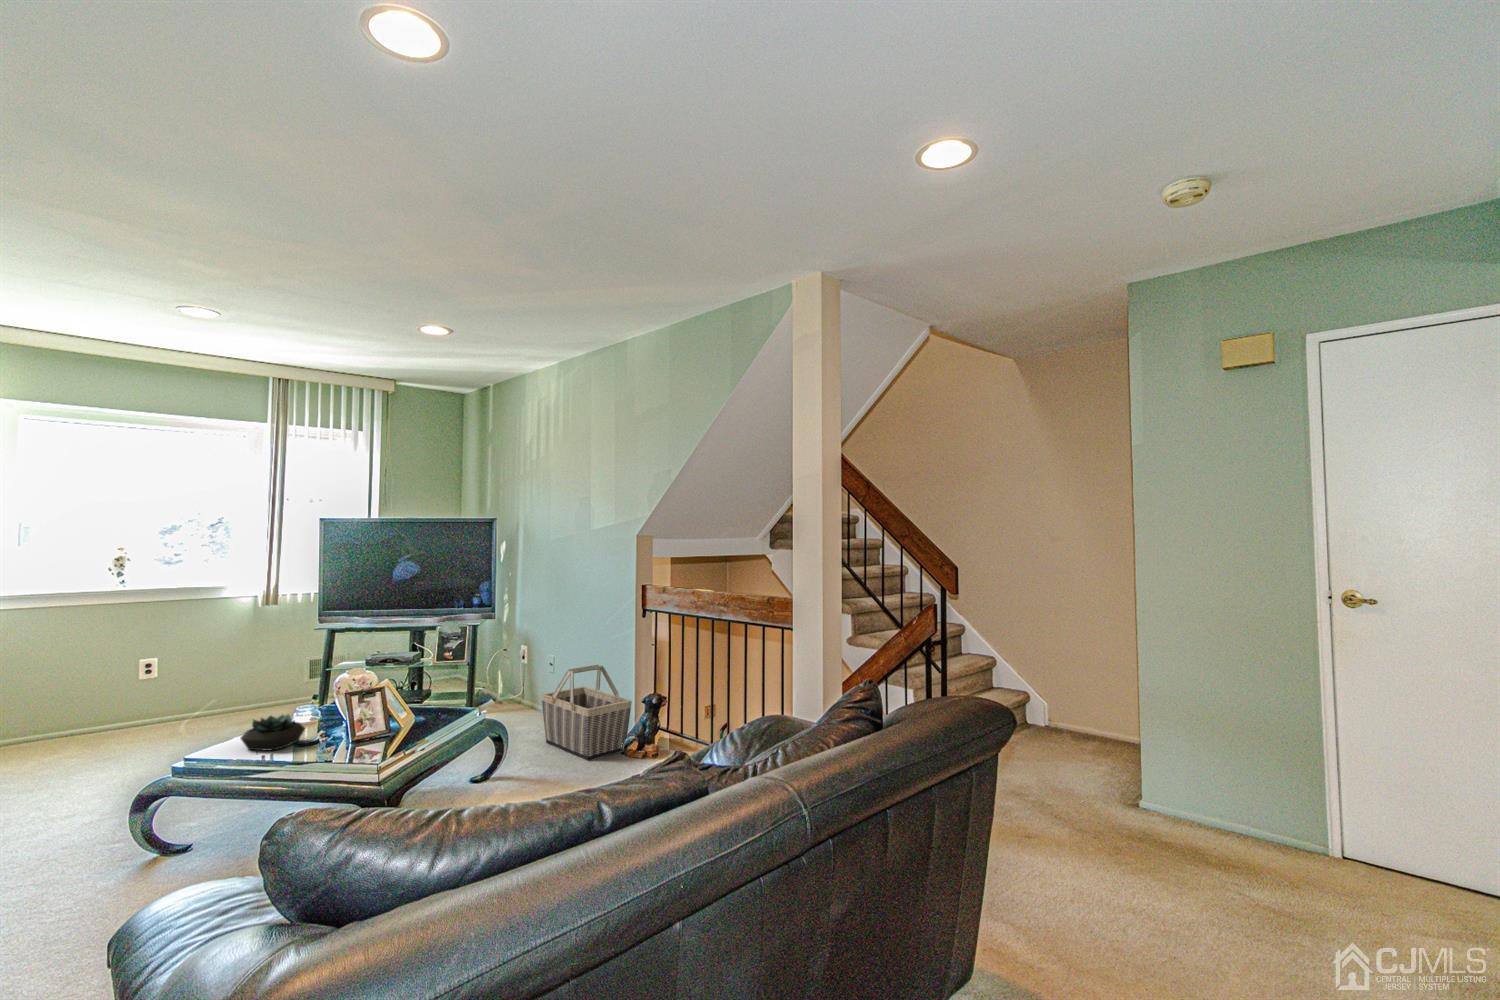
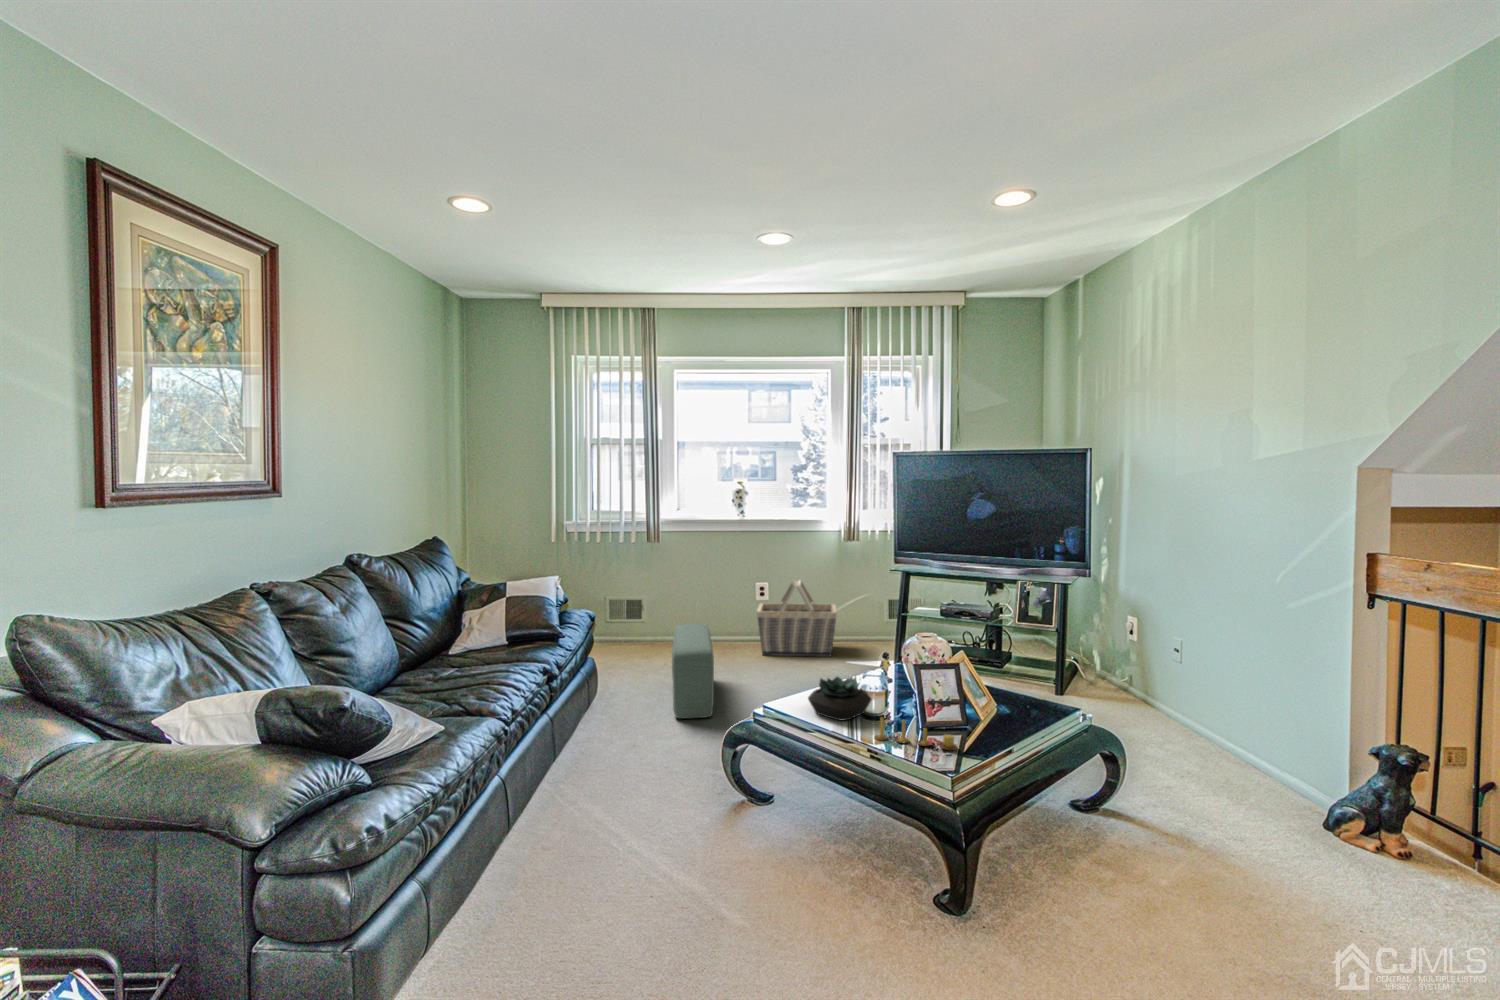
basket: present [541,665,632,761] -> present [757,580,837,656]
pouf: none [29,707,101,811] -> present [672,624,714,718]
candle: none [309,733,382,756] -> present [874,717,957,750]

